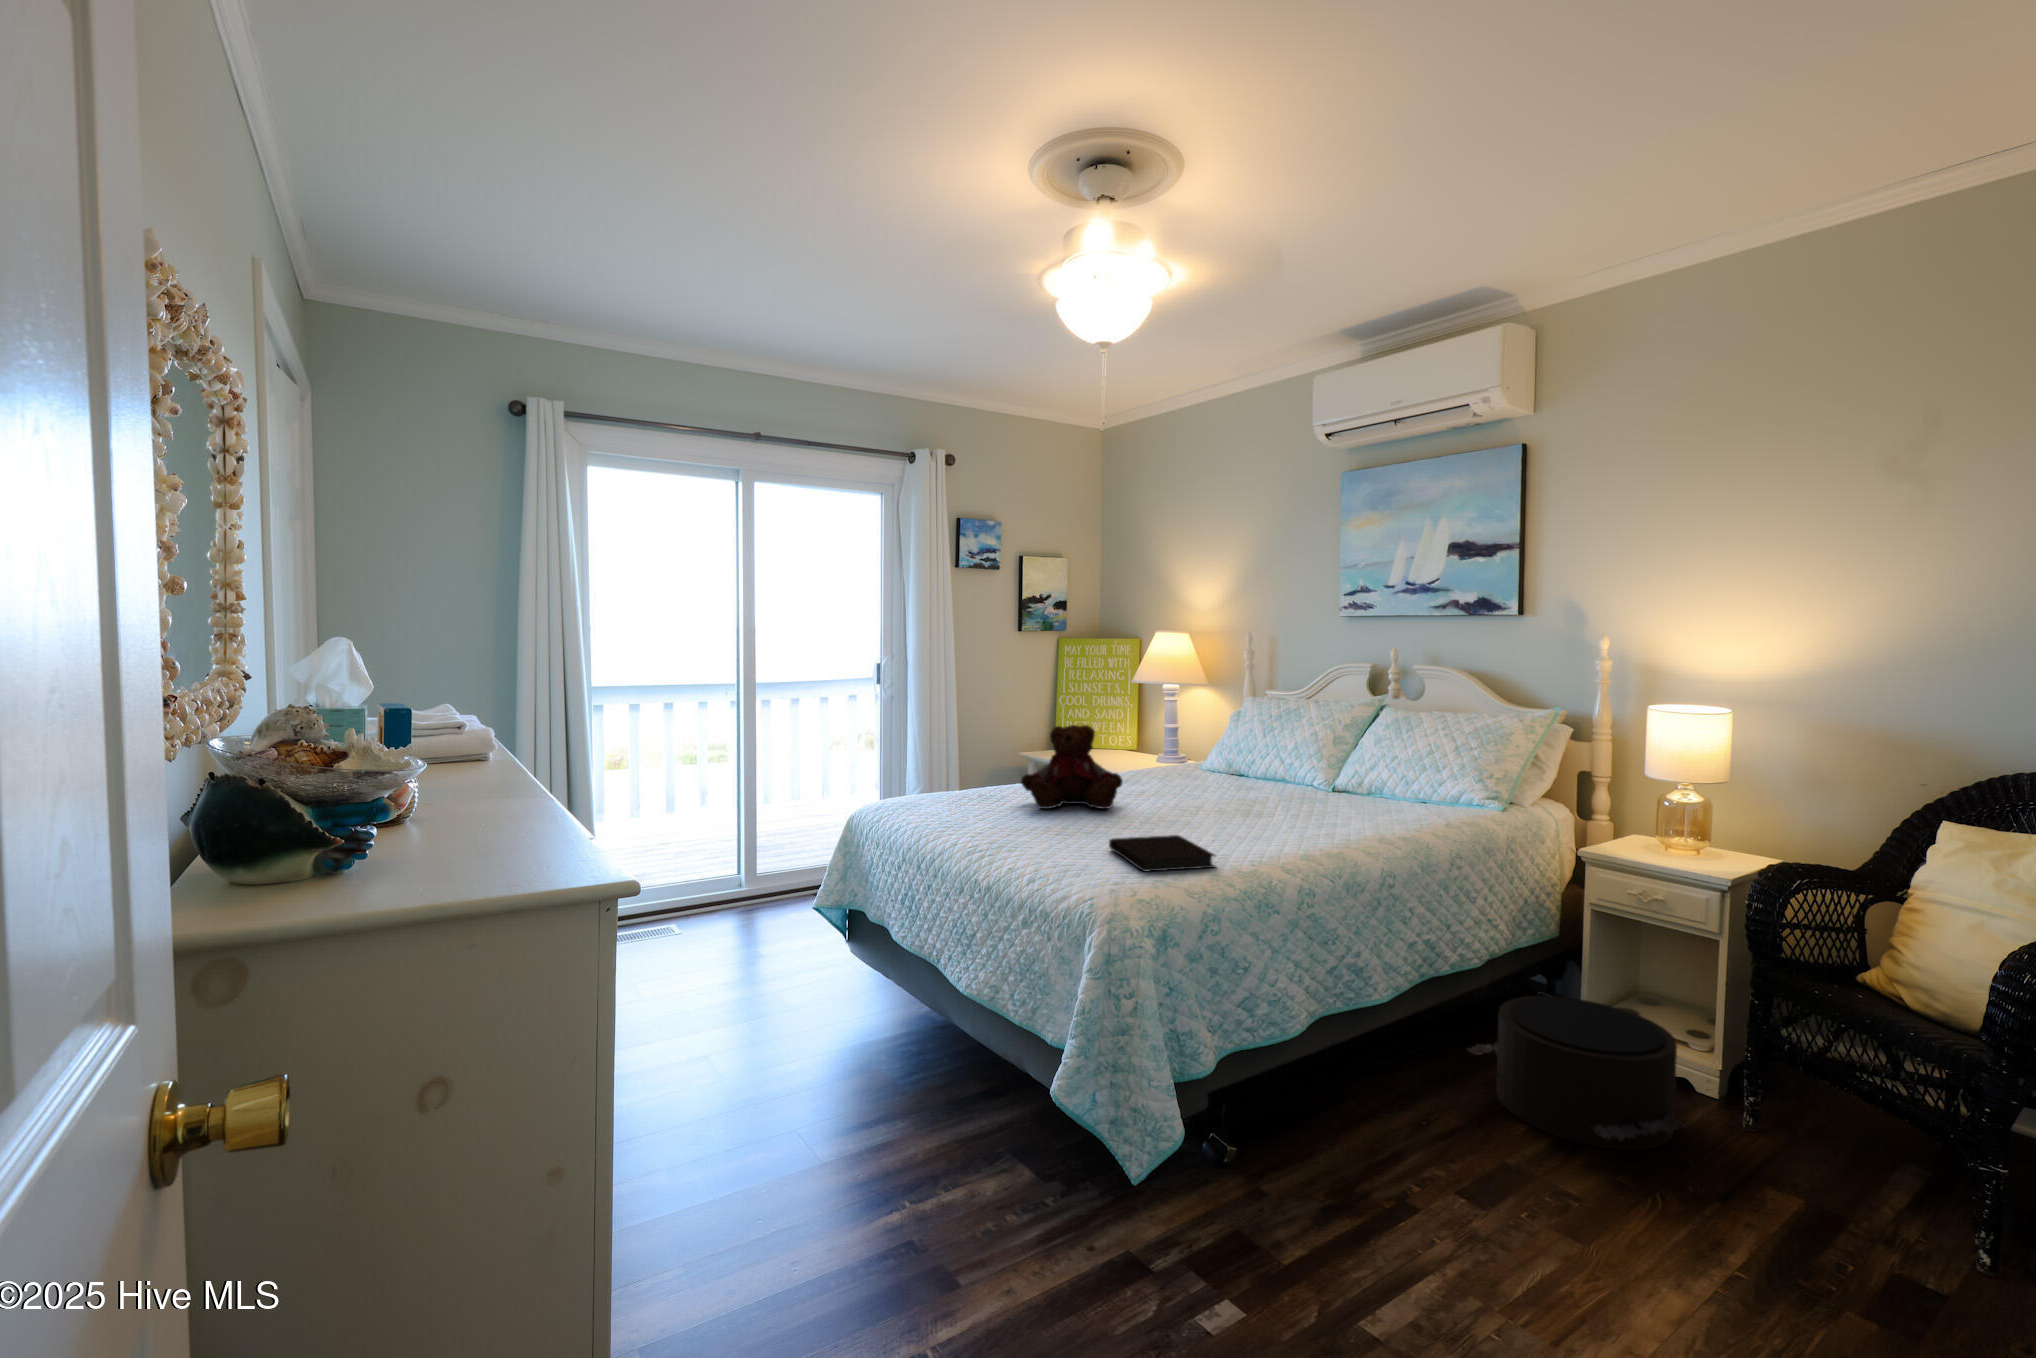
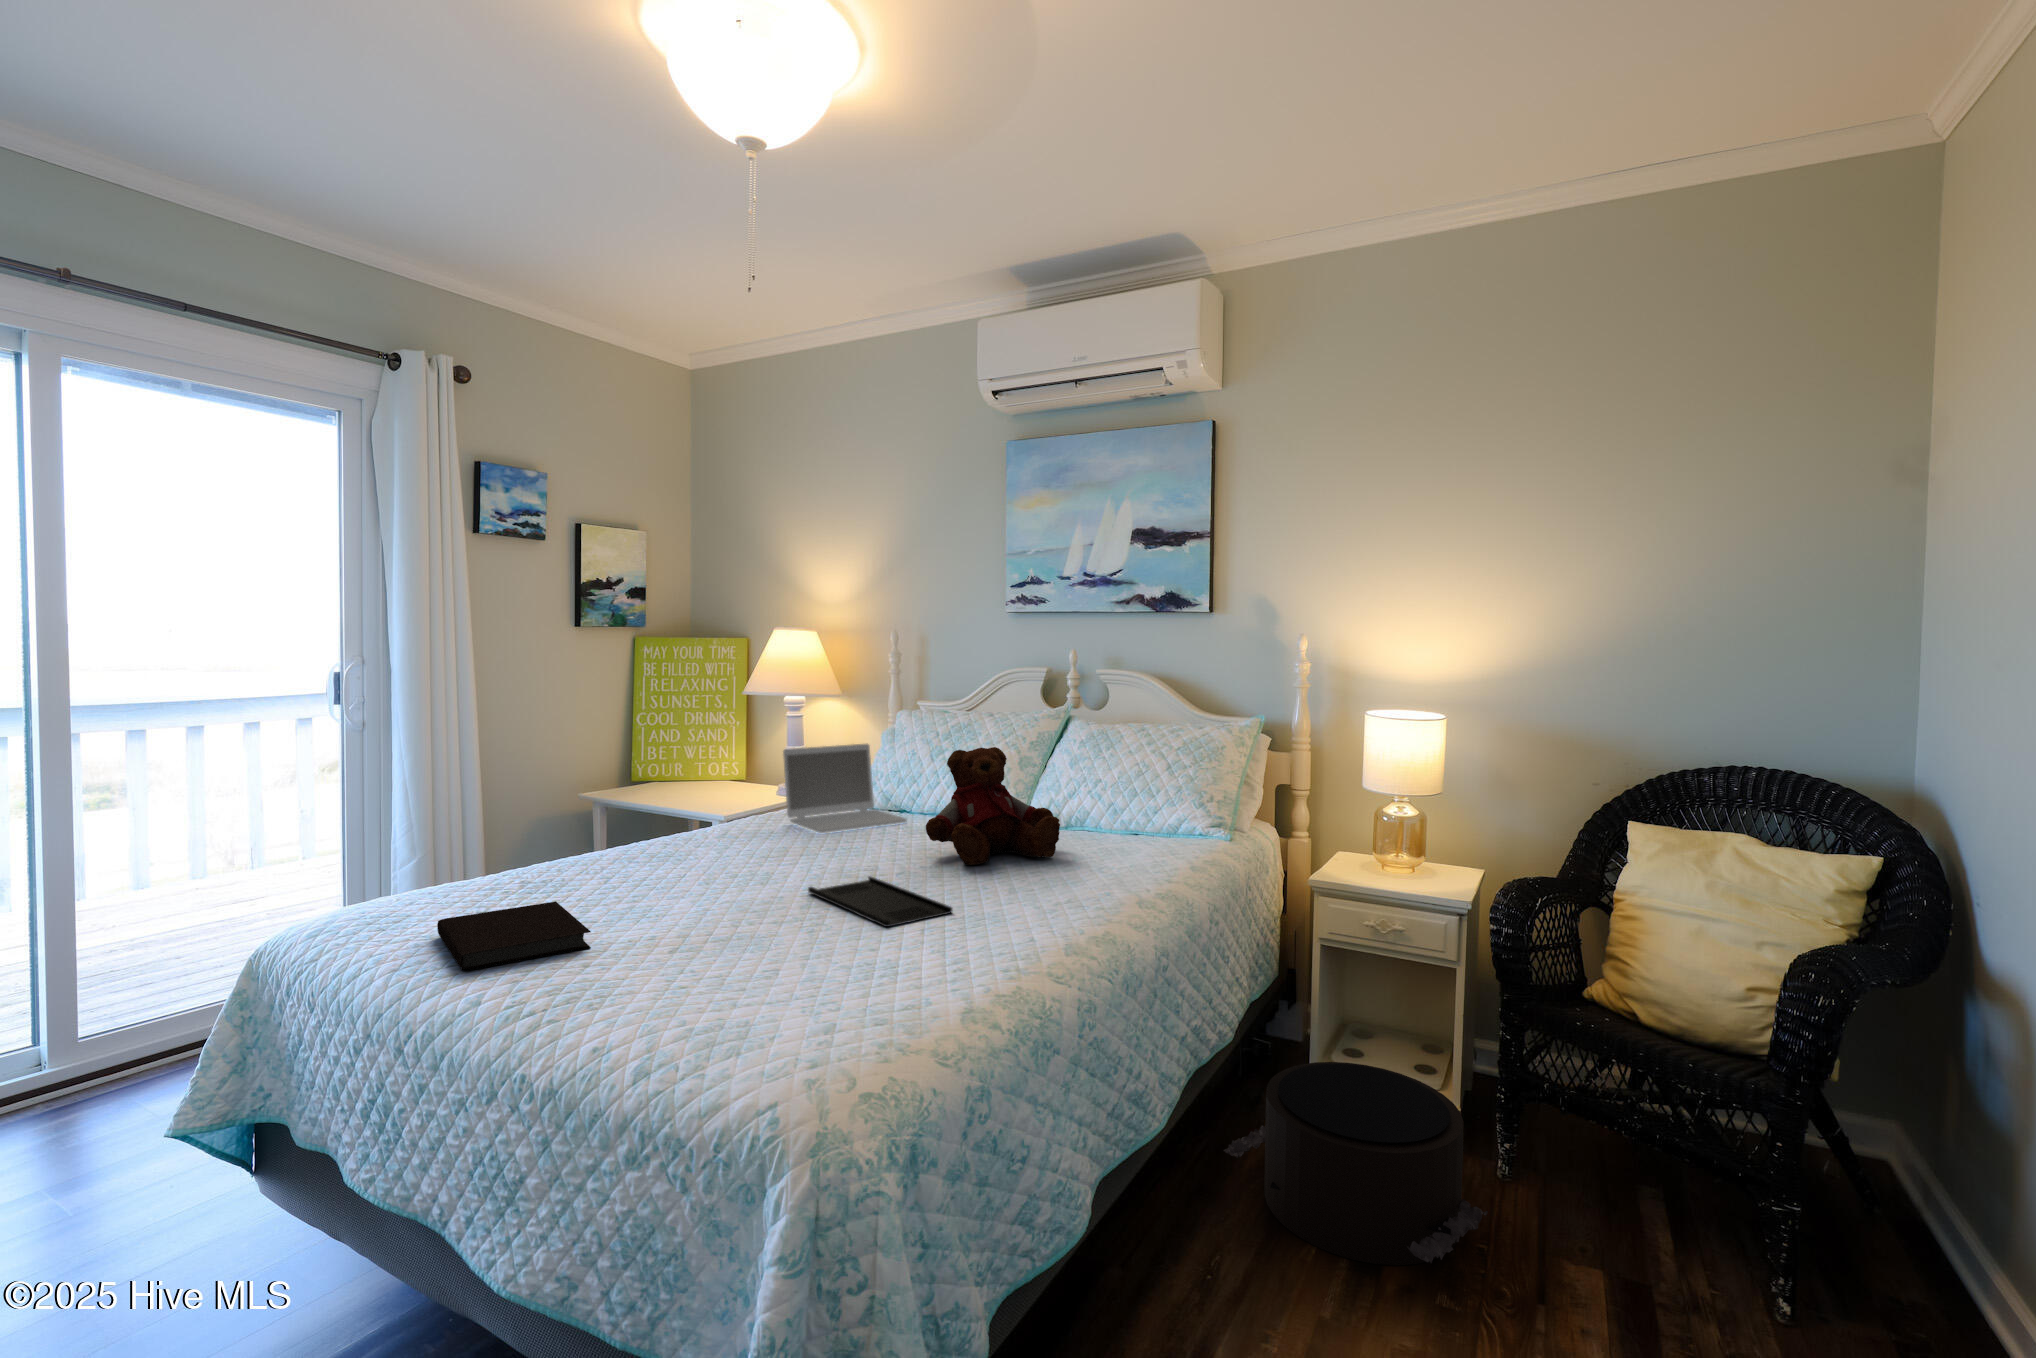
laptop: none [1152,722,1244,786] -> present [783,744,907,833]
teddy bear: present [1021,725,1123,809] -> present [926,747,1060,865]
tray: none [1150,811,1241,838] -> present [808,876,953,927]
notebook: present [1109,835,1215,871] -> present [437,901,591,971]

